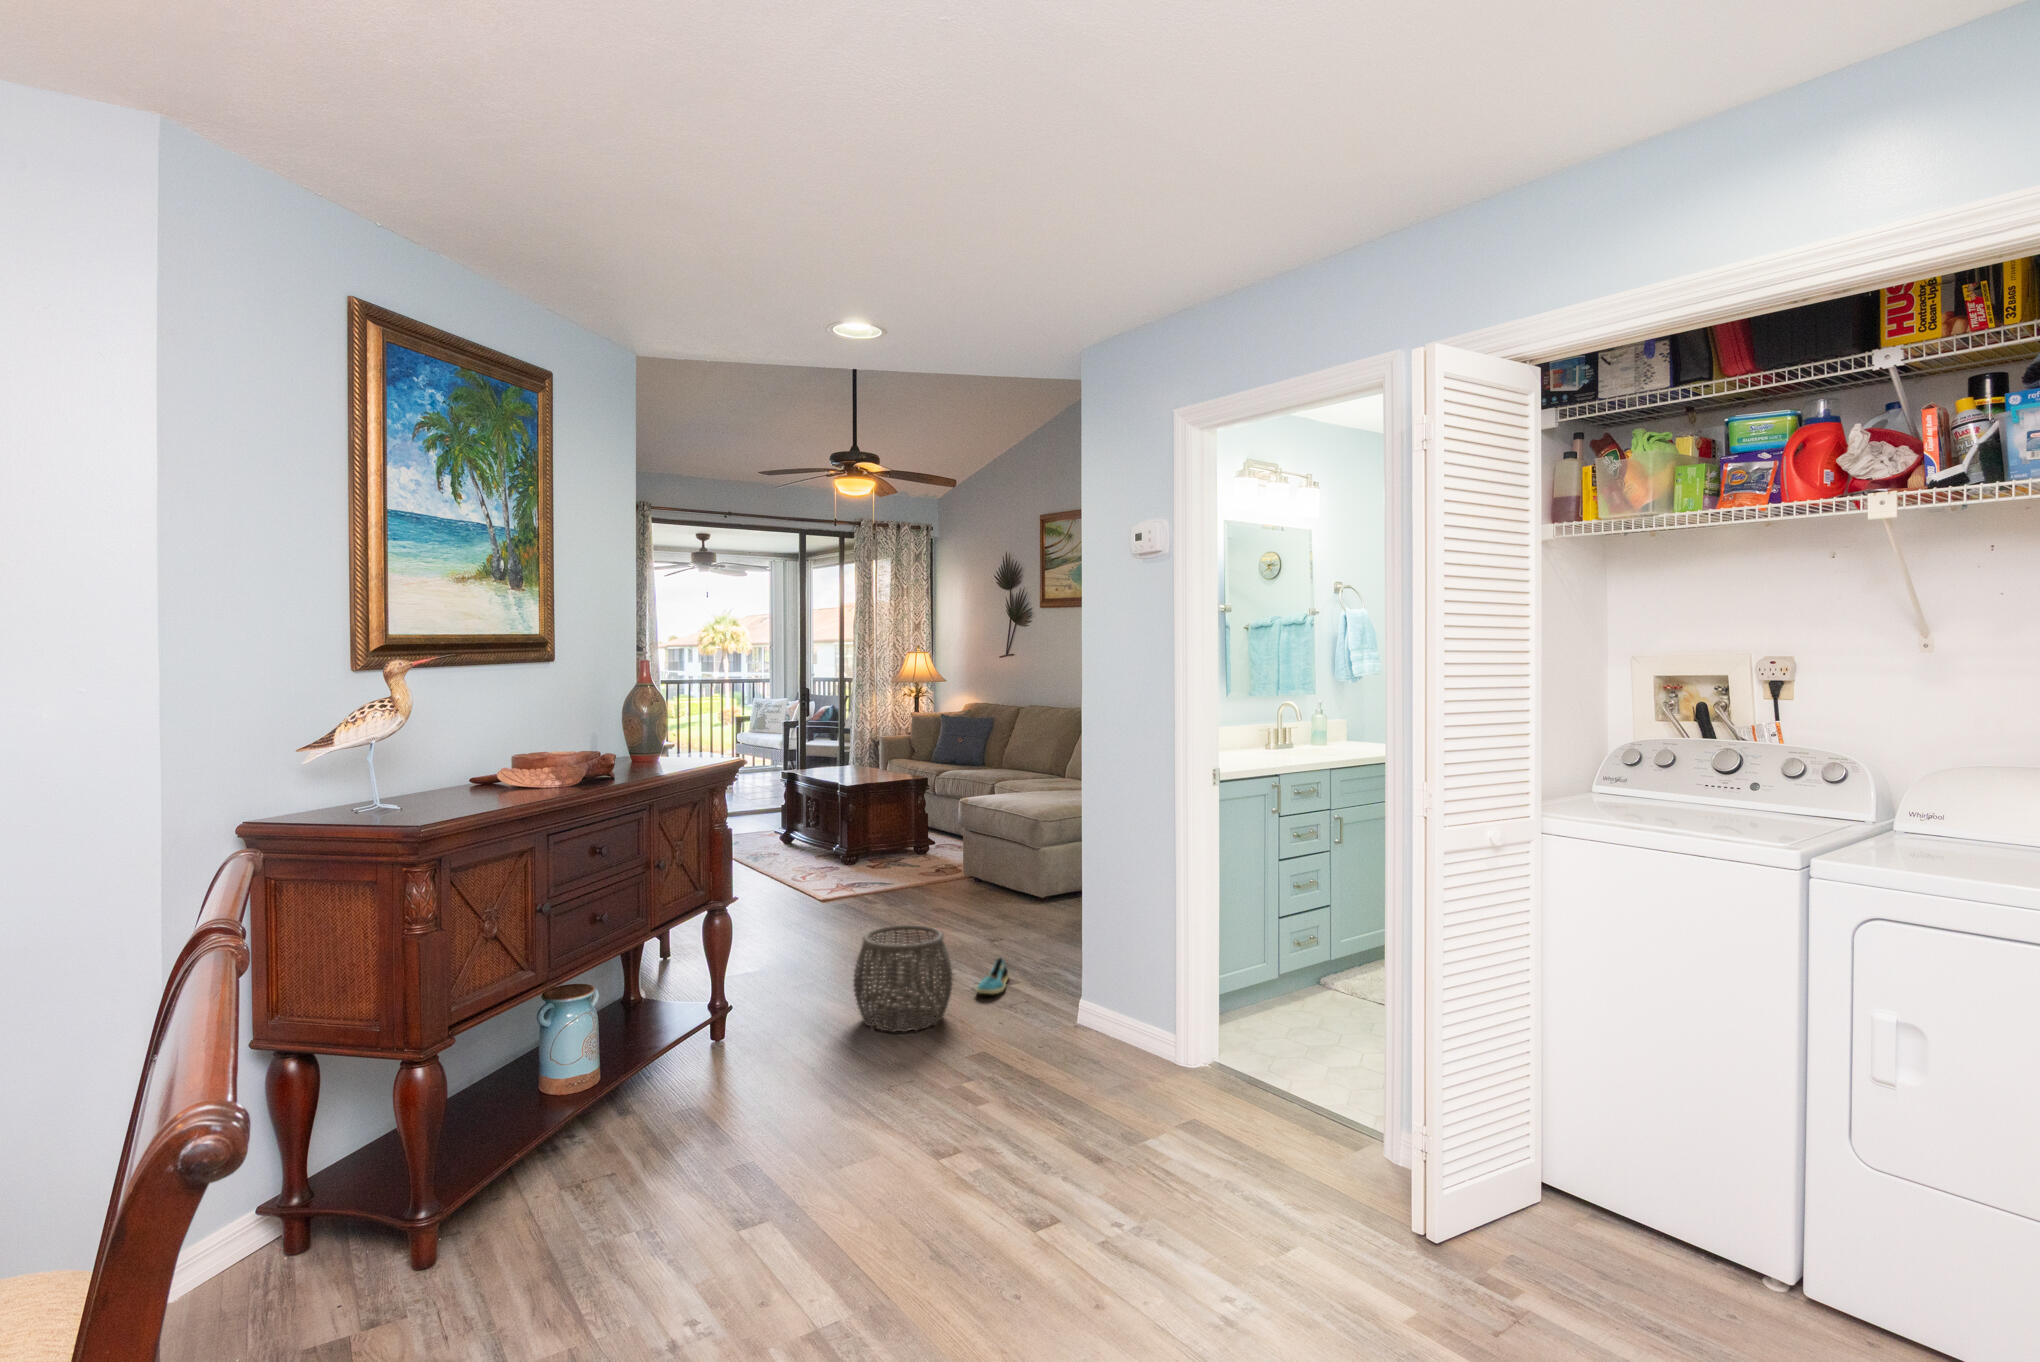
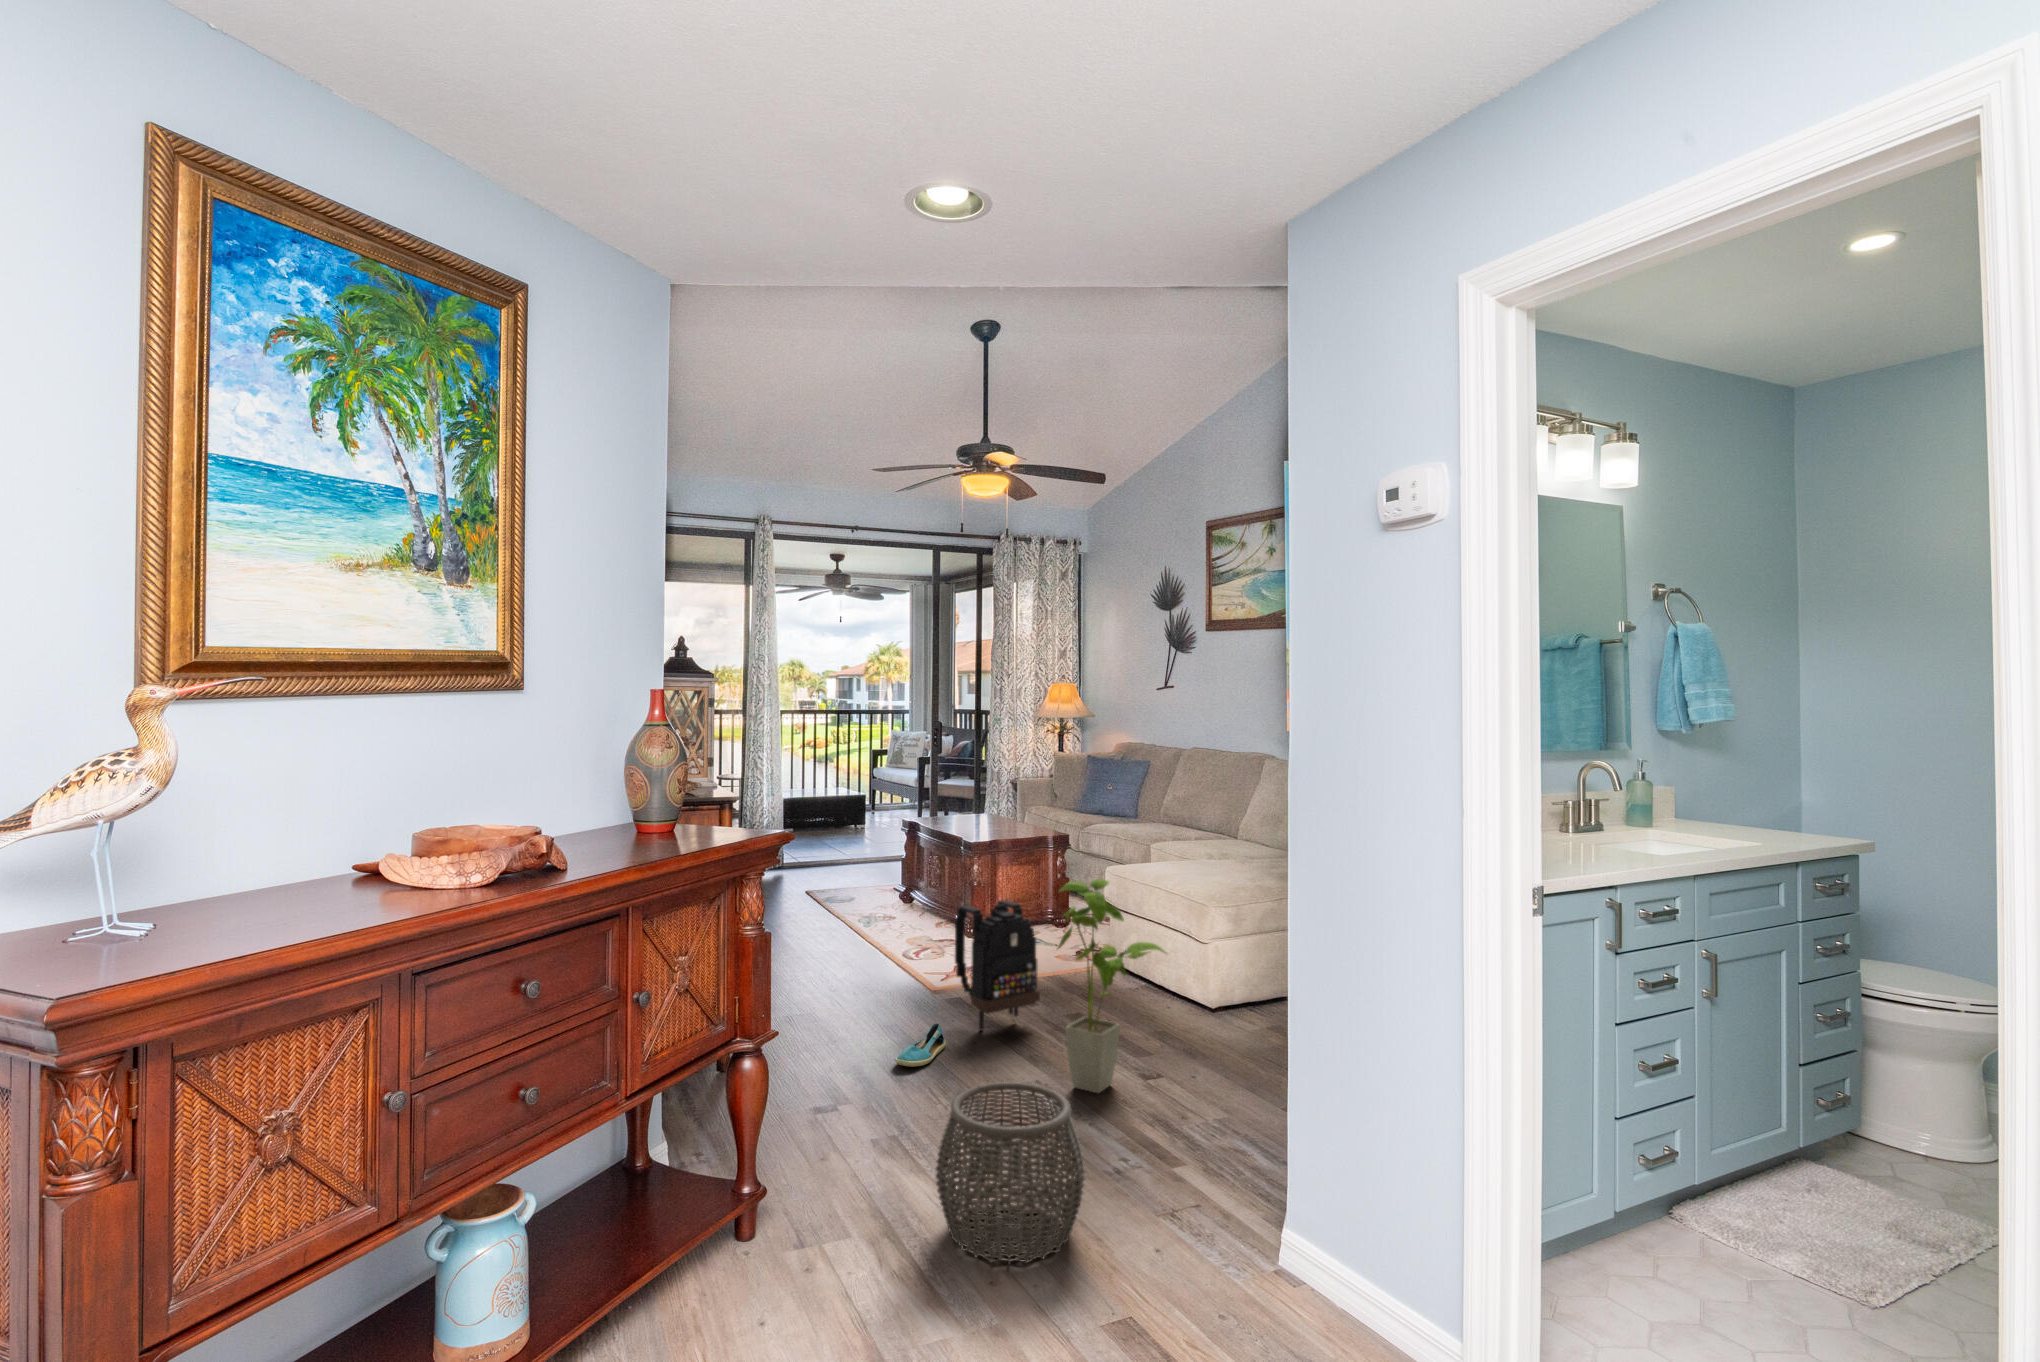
house plant: none [926,795,1009,949] -> present [1058,879,1167,1093]
backpack: none [844,822,911,921] -> present [955,900,1040,1030]
shoe: present [975,958,1009,994] -> present [895,1023,946,1067]

